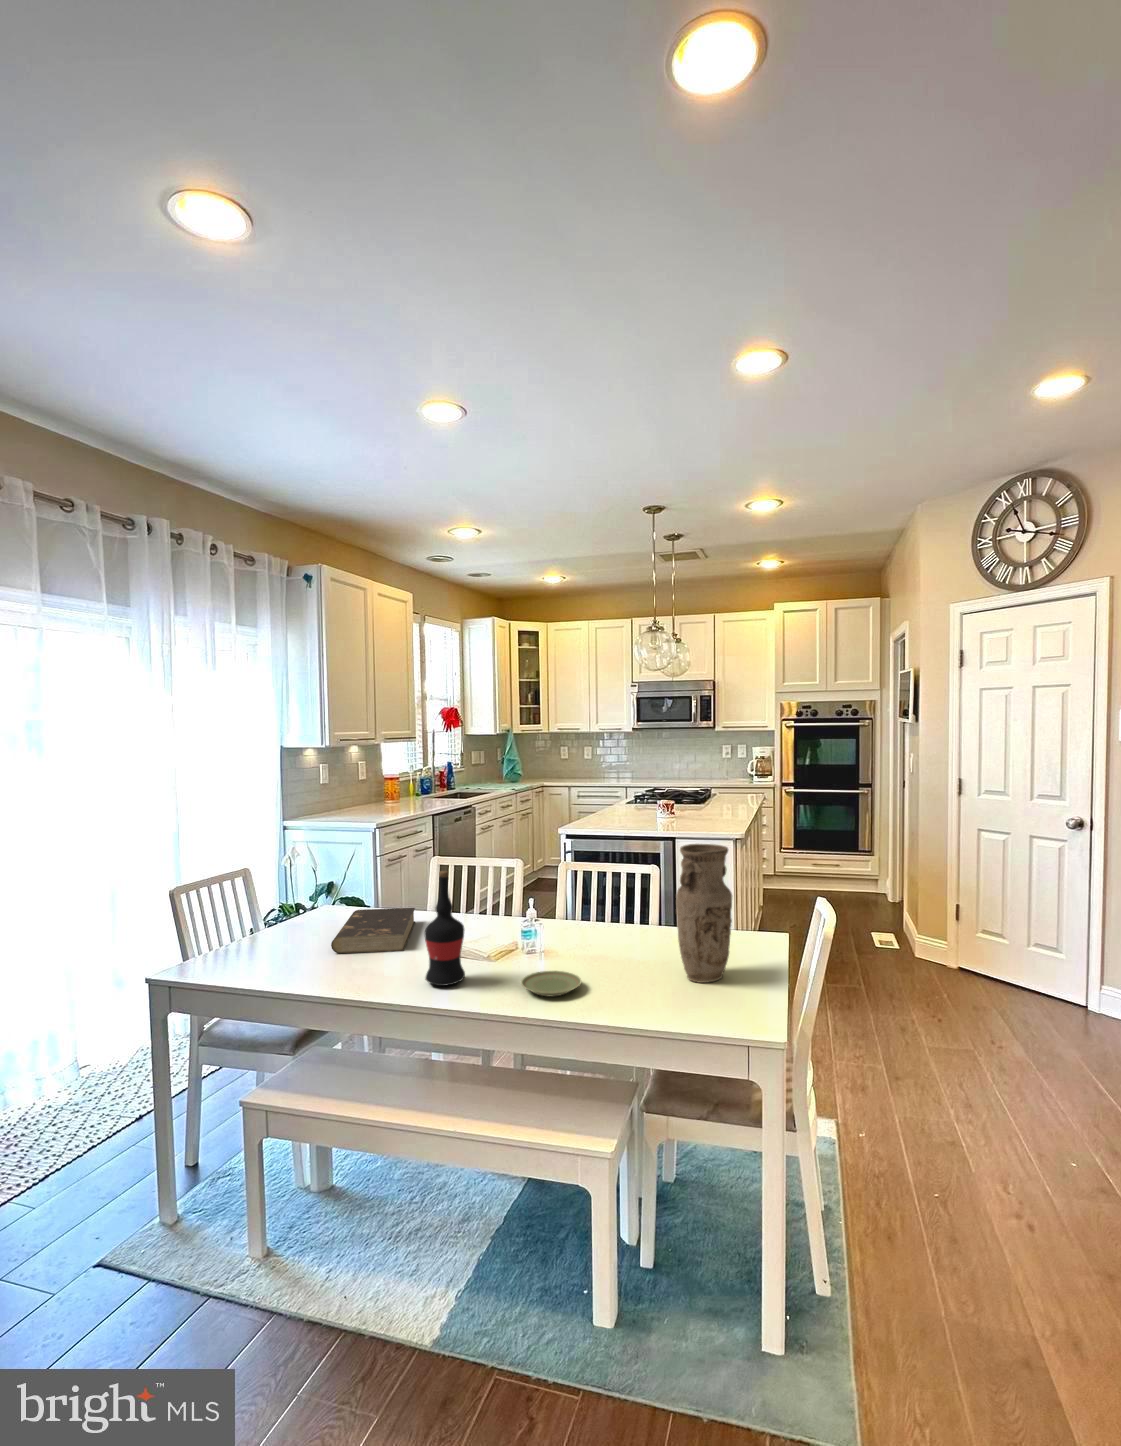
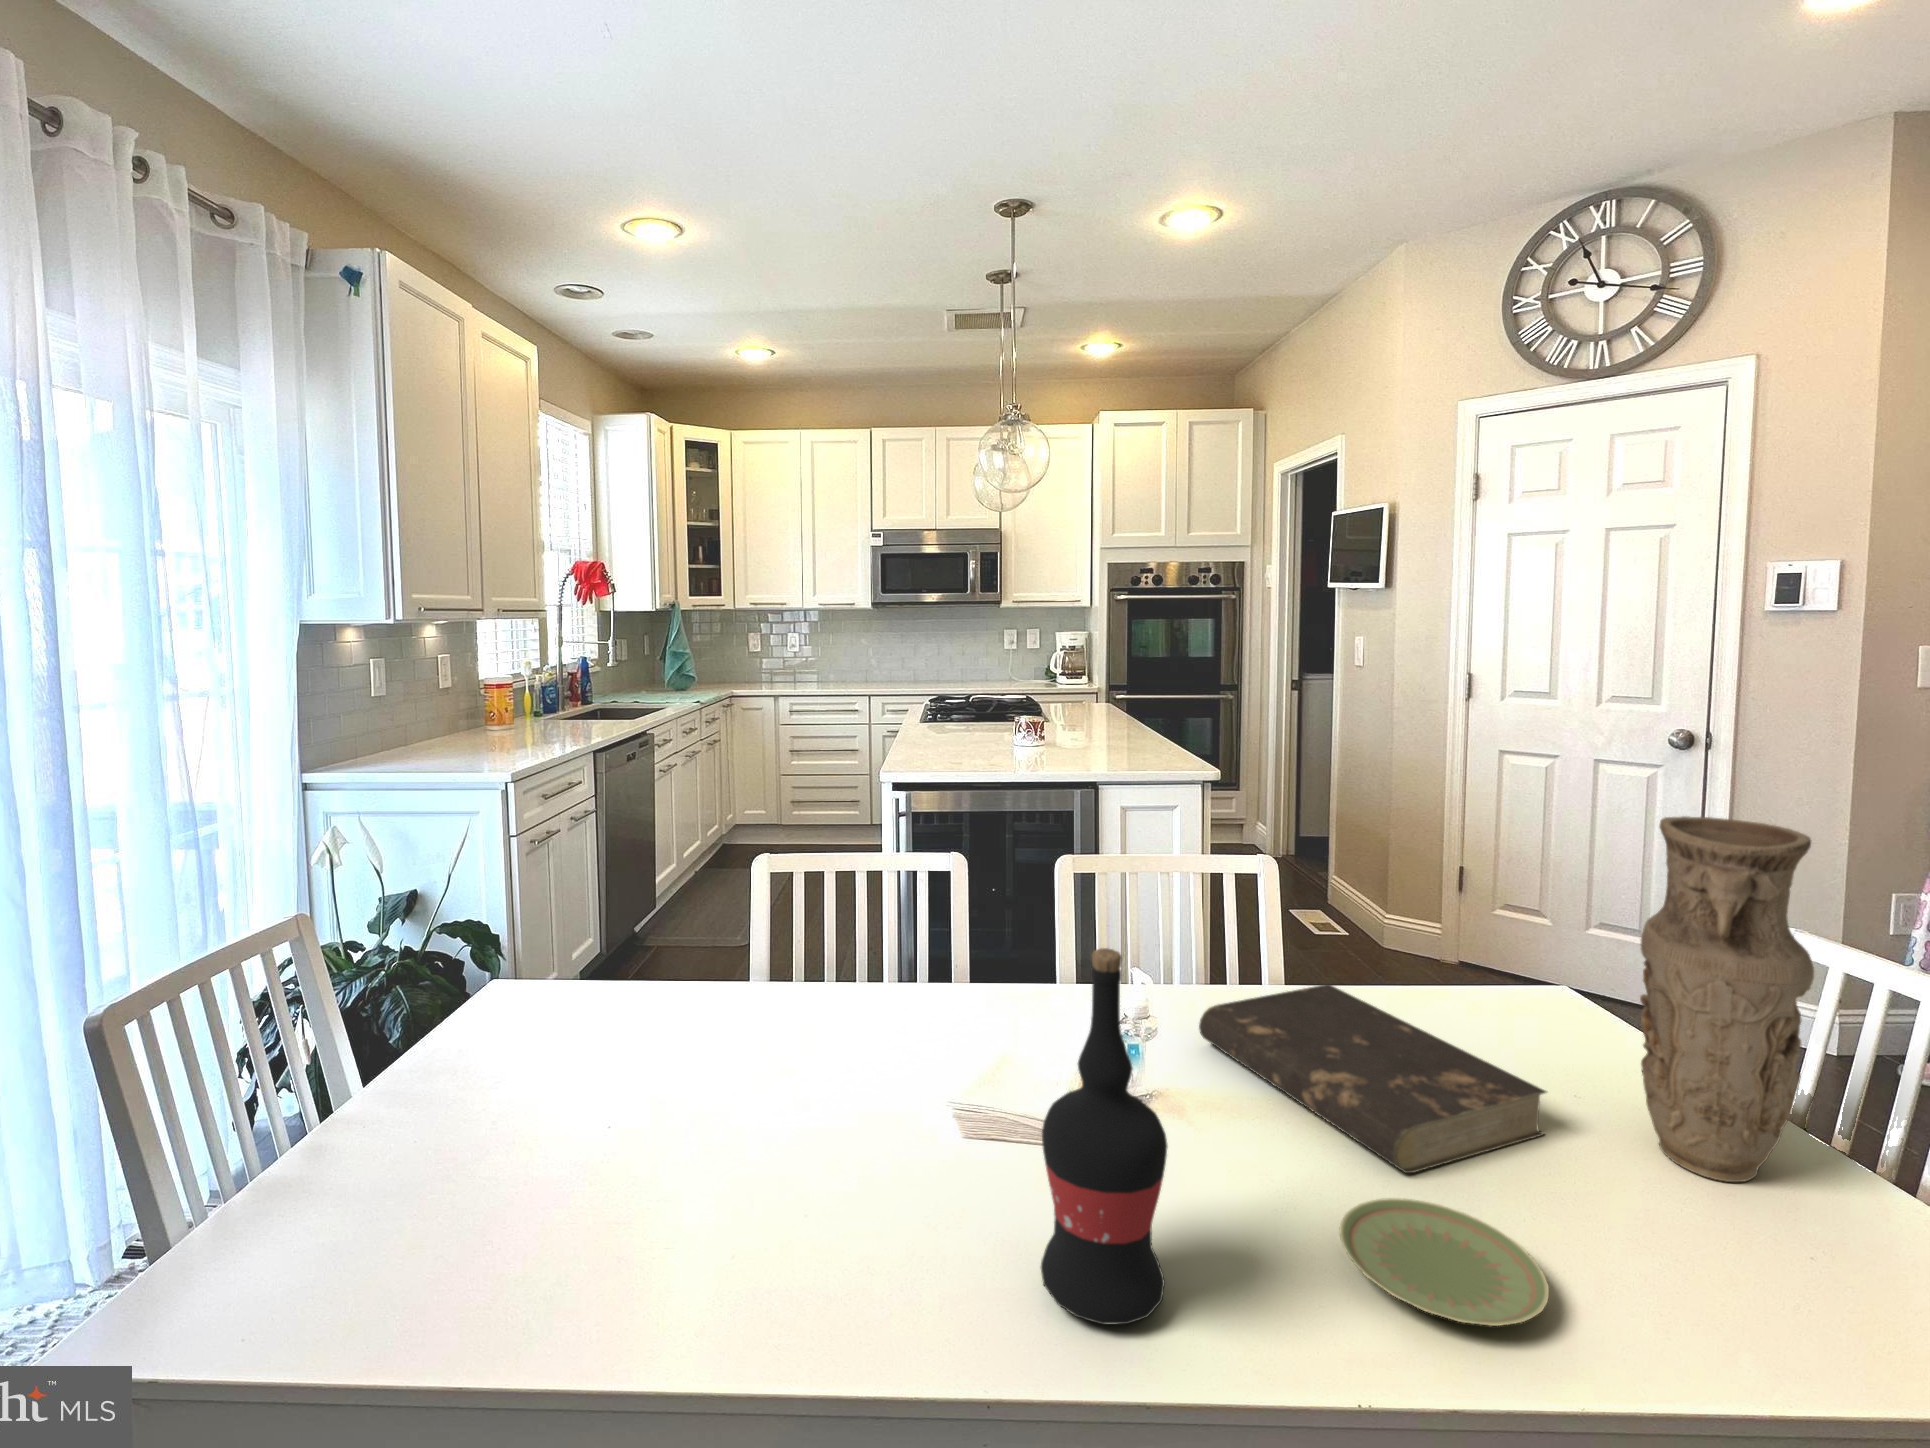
book: present [331,908,415,953] -> present [1199,984,1546,1173]

